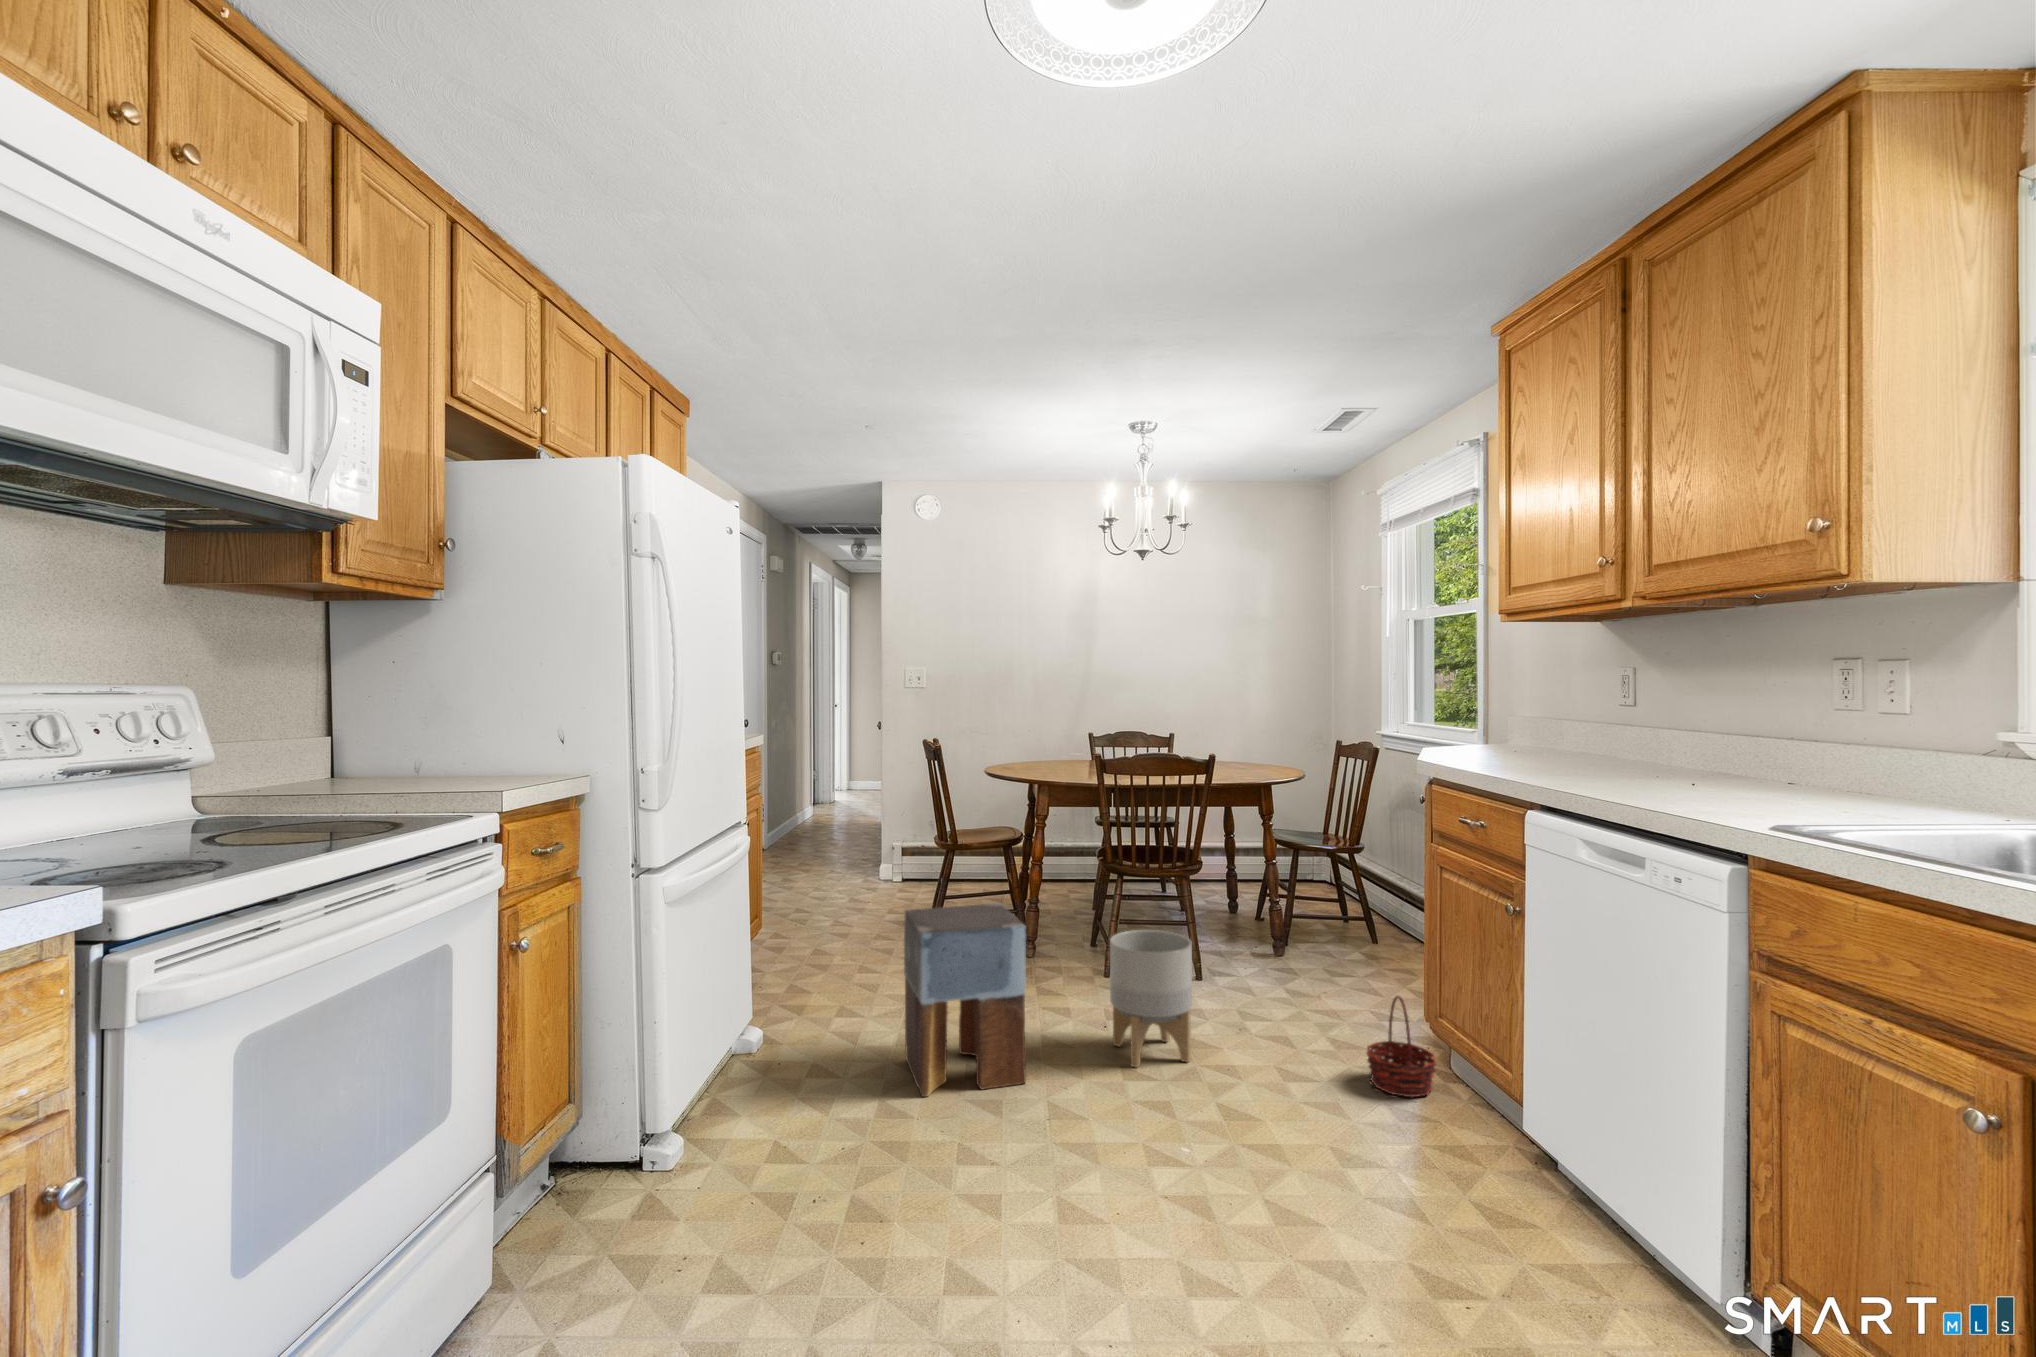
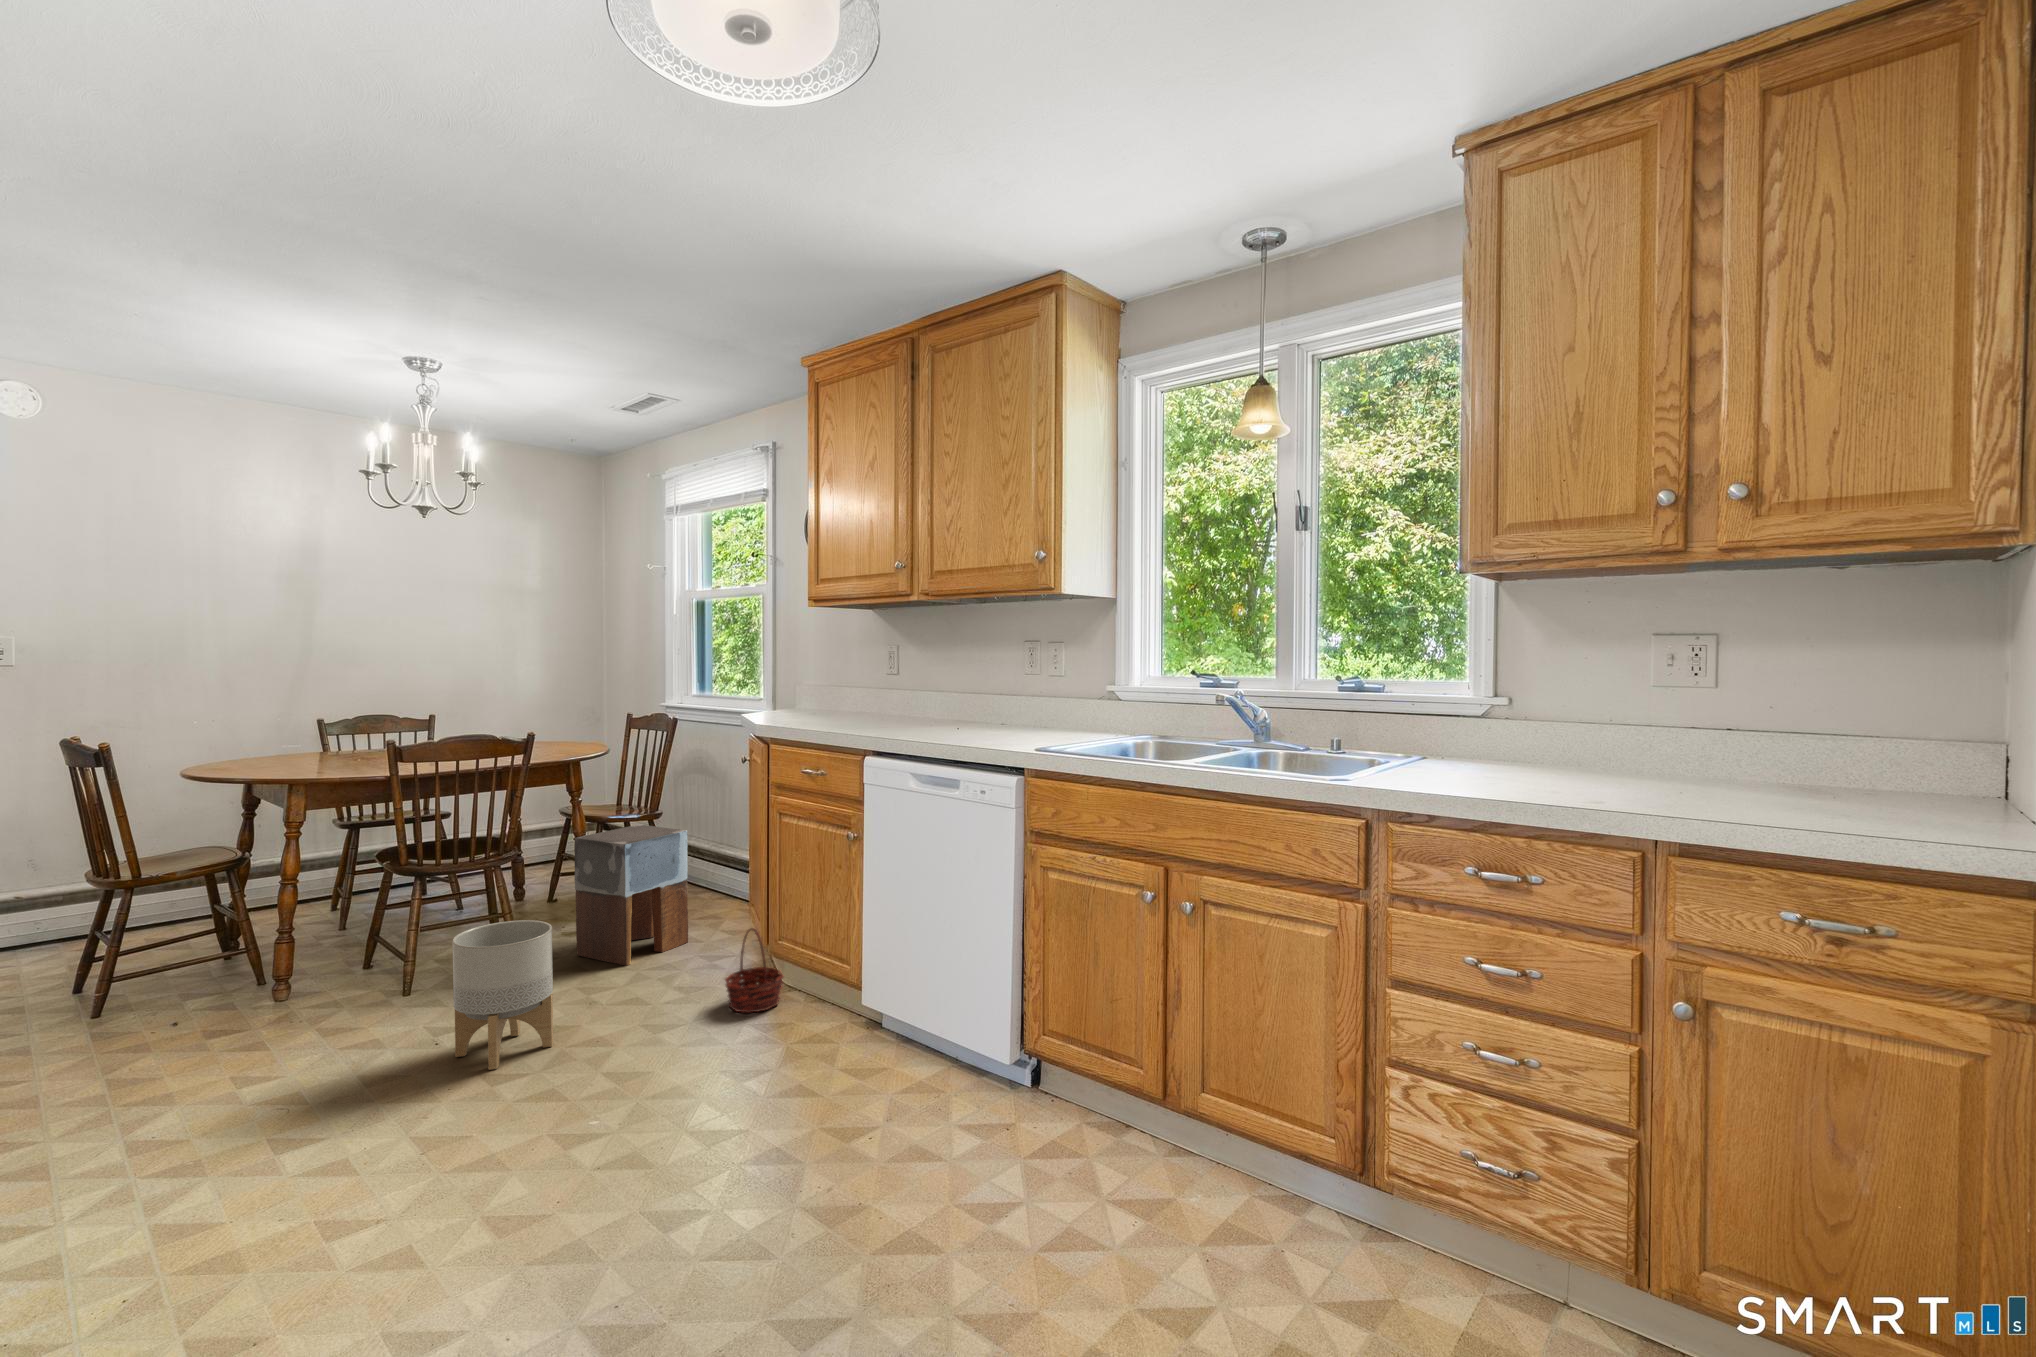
stool: present [904,903,1026,1097] -> present [574,825,688,966]

